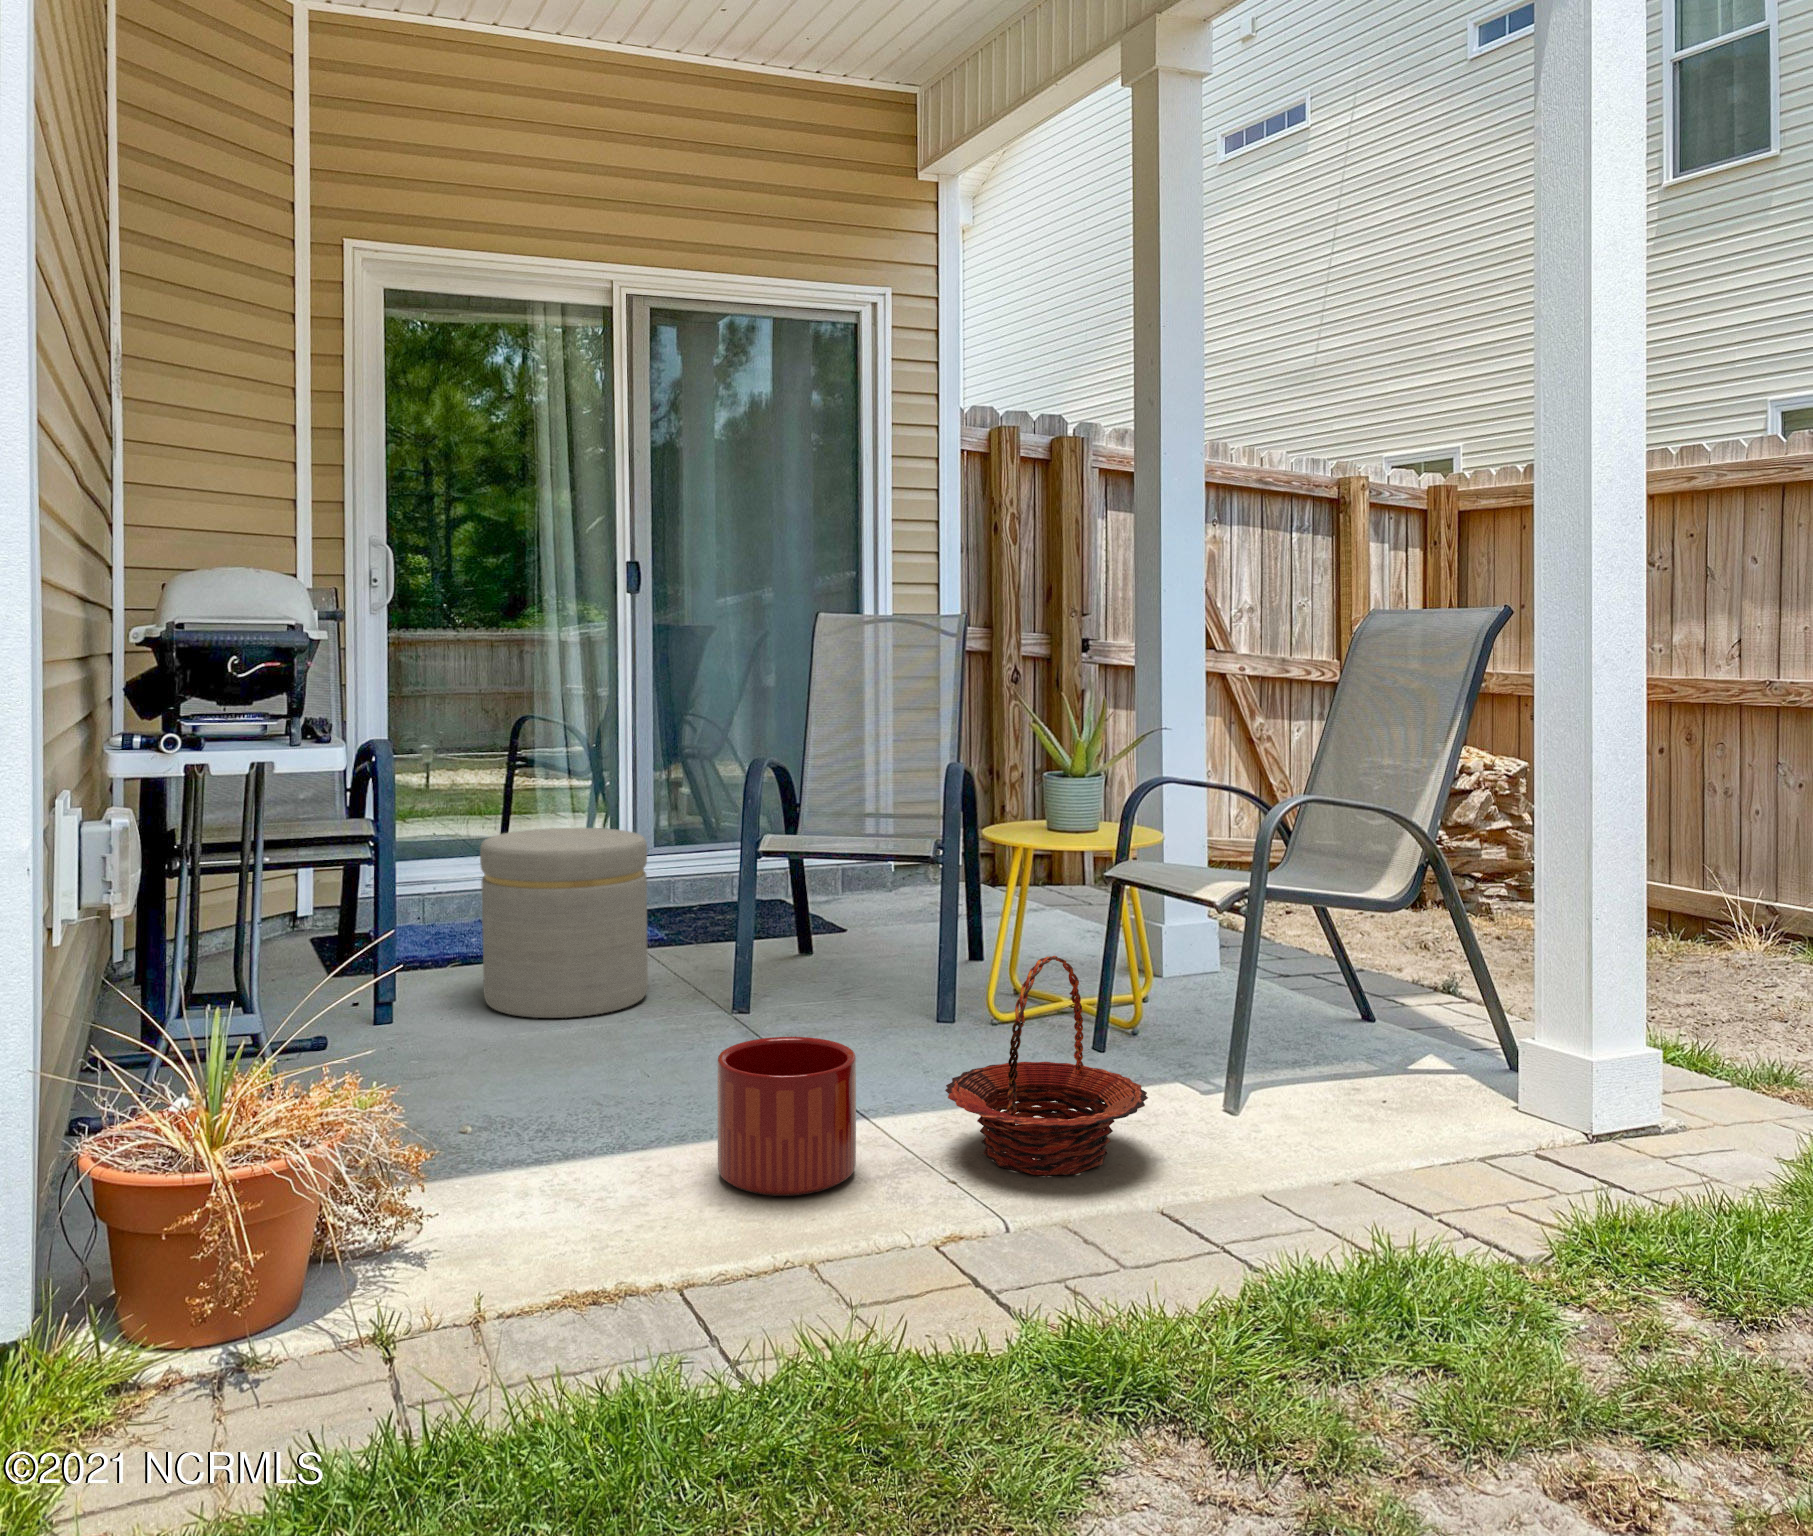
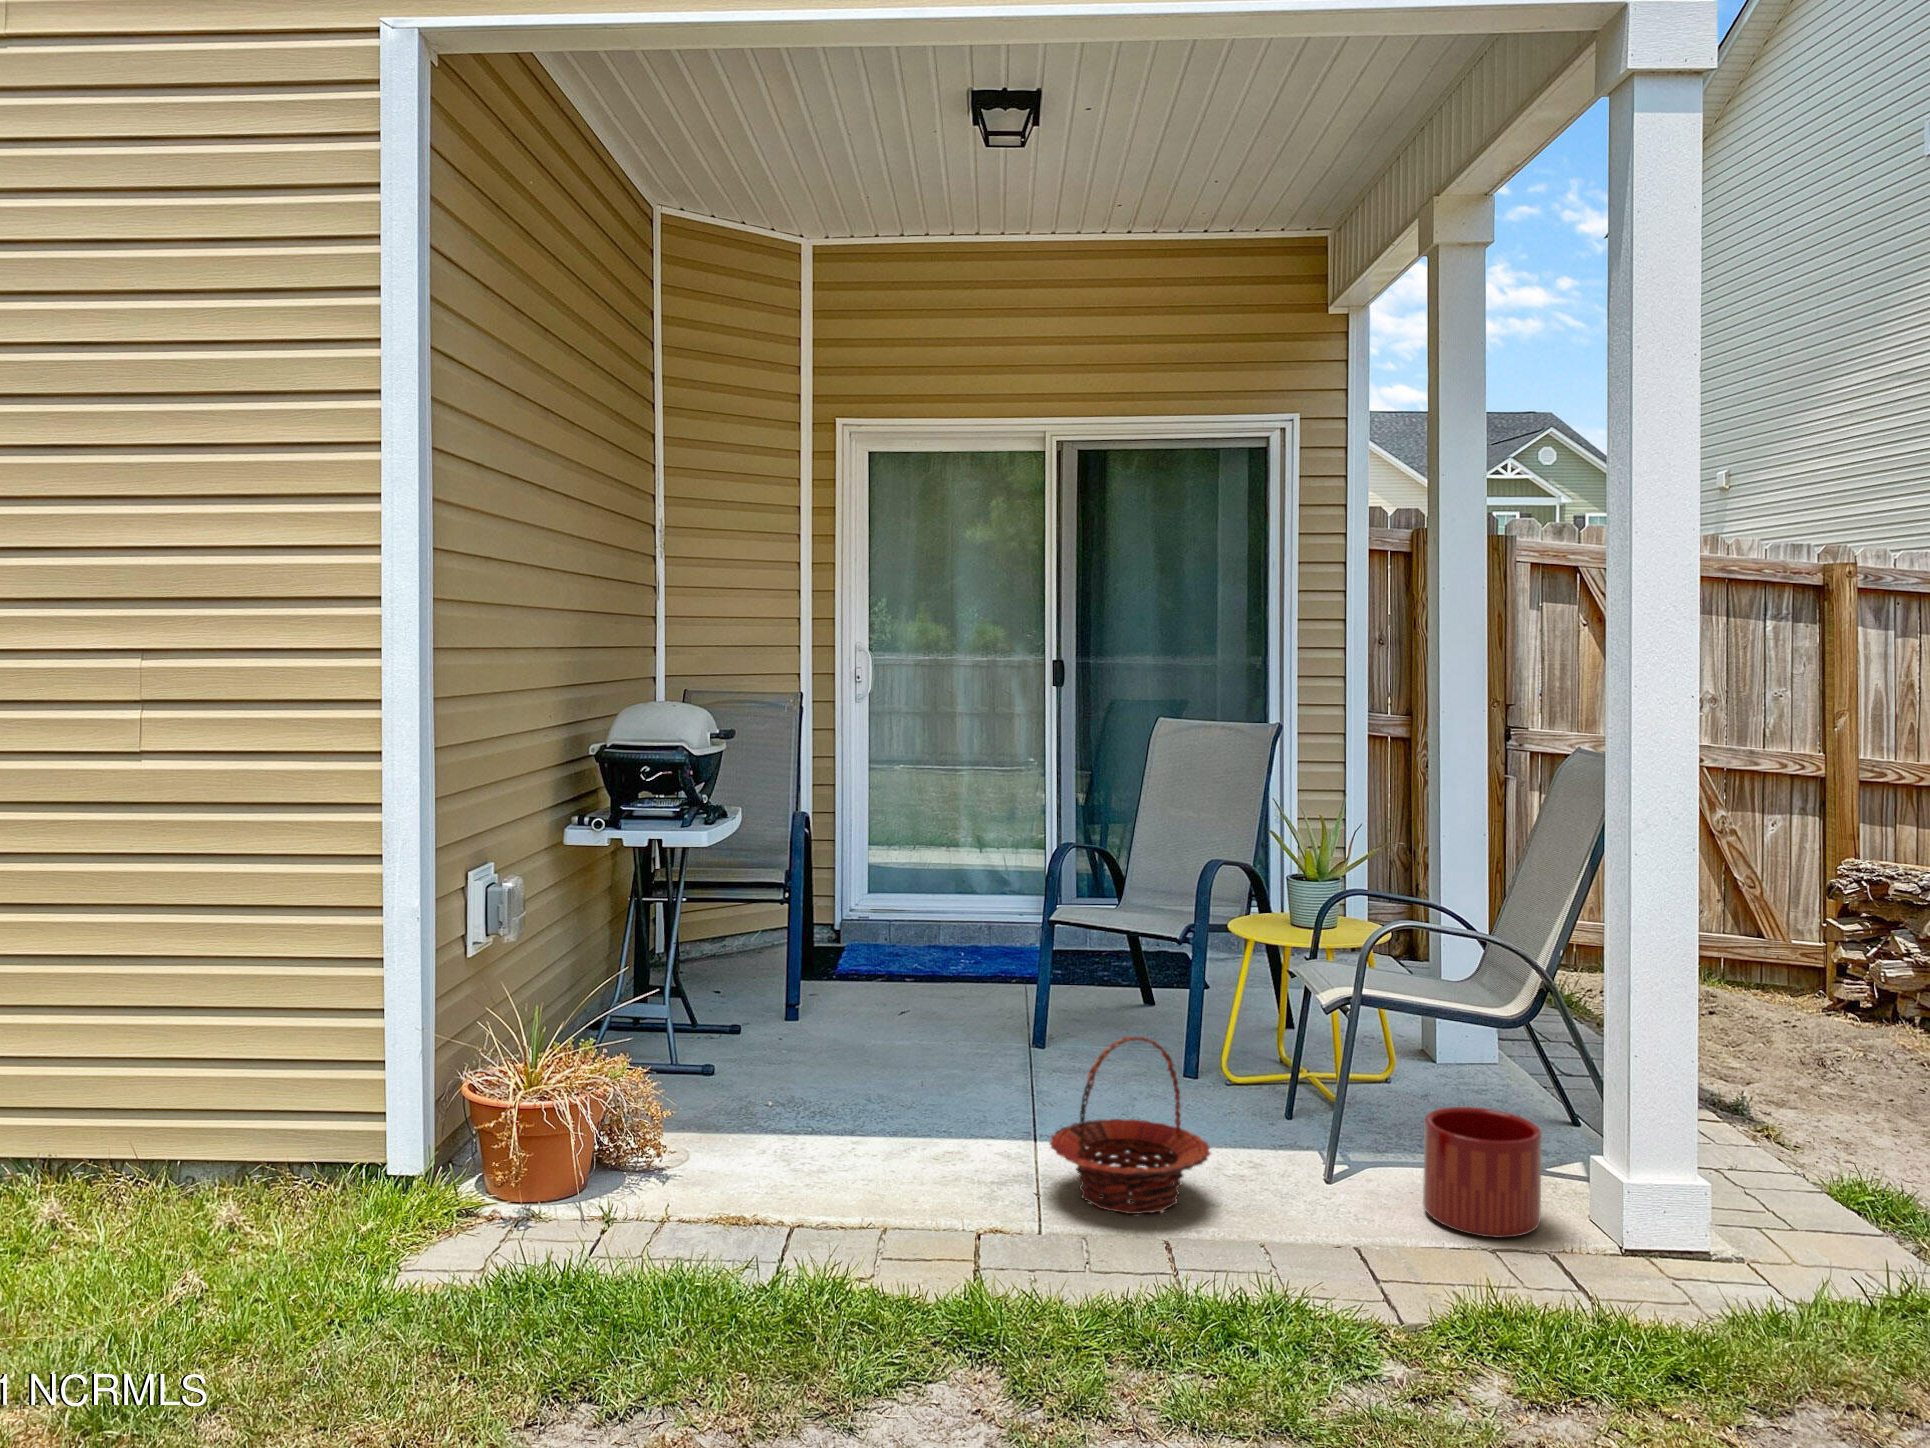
ottoman: present [480,828,648,1018] -> none [859,887,984,1037]
planter: present [717,1037,856,1196] -> present [1423,1107,1542,1238]

